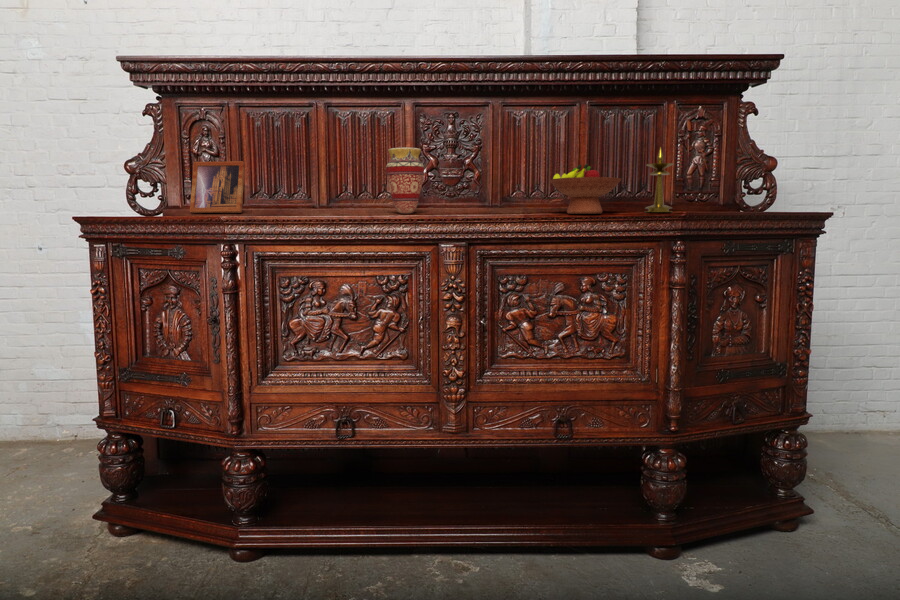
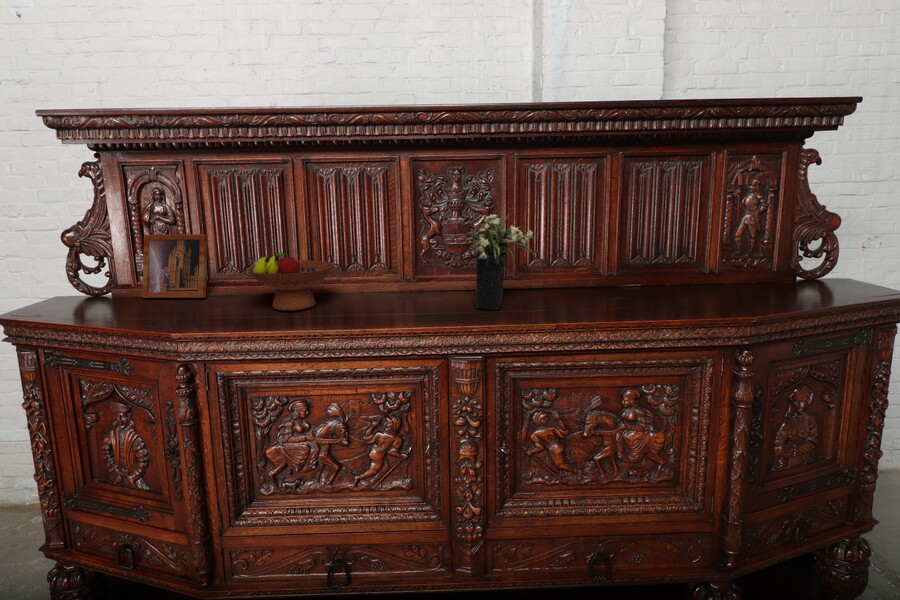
flower arrangement: none [453,137,513,215] -> present [466,212,536,310]
candlestick: present [646,147,674,212] -> none [693,218,733,299]
vase: present [386,148,424,214] -> none [379,222,426,301]
fruit bowl: present [550,164,621,214] -> present [247,253,335,311]

